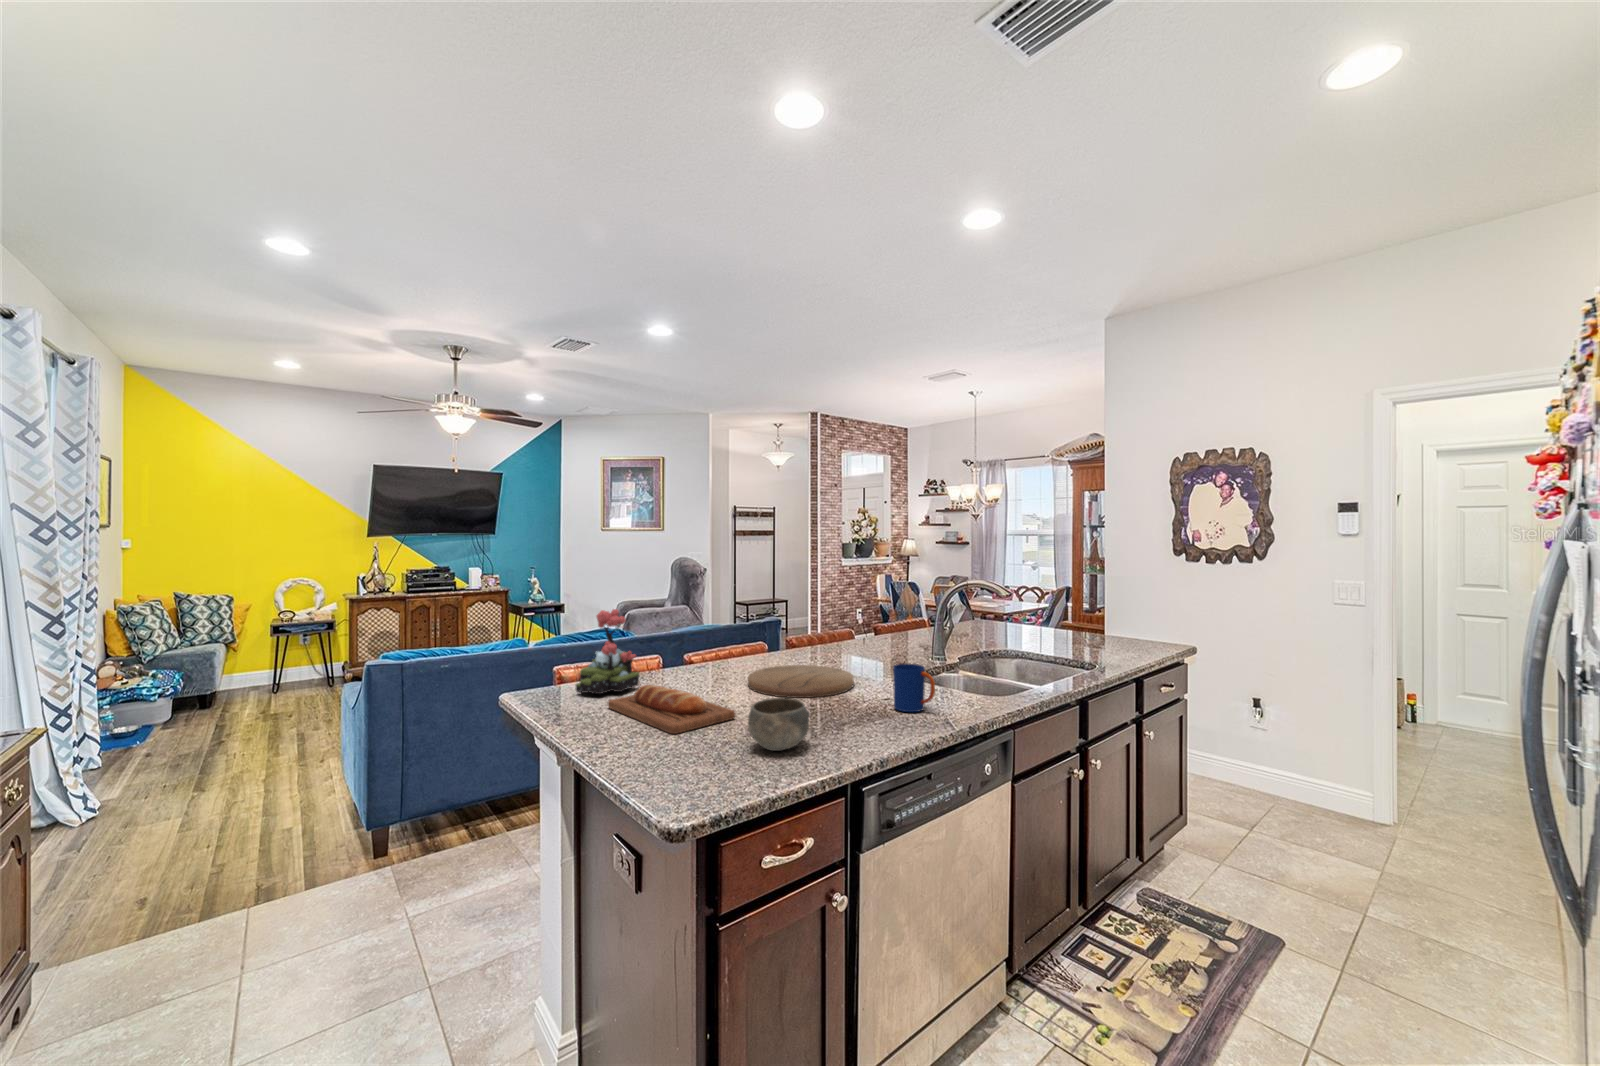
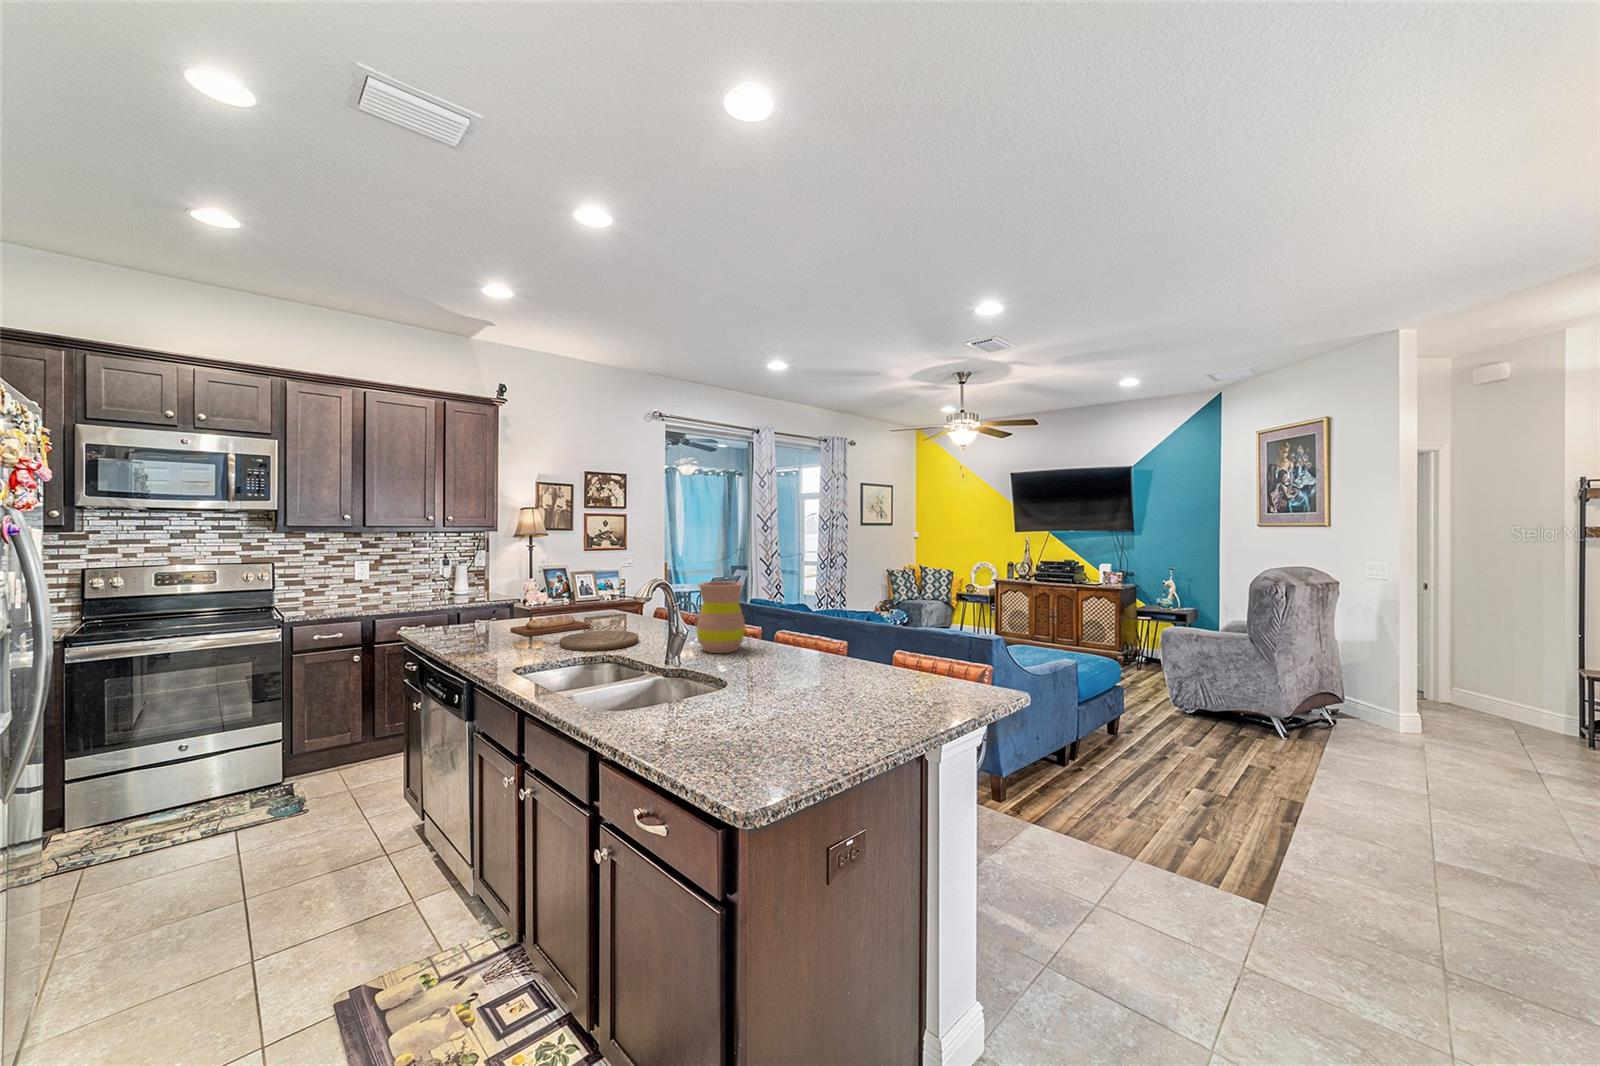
vase: none [814,580,866,656] -> present [696,582,745,653]
plant: present [575,609,640,694] -> none [594,578,634,623]
mug: present [893,664,935,712] -> none [486,628,518,660]
bowl: present [748,698,810,751] -> none [448,619,484,643]

